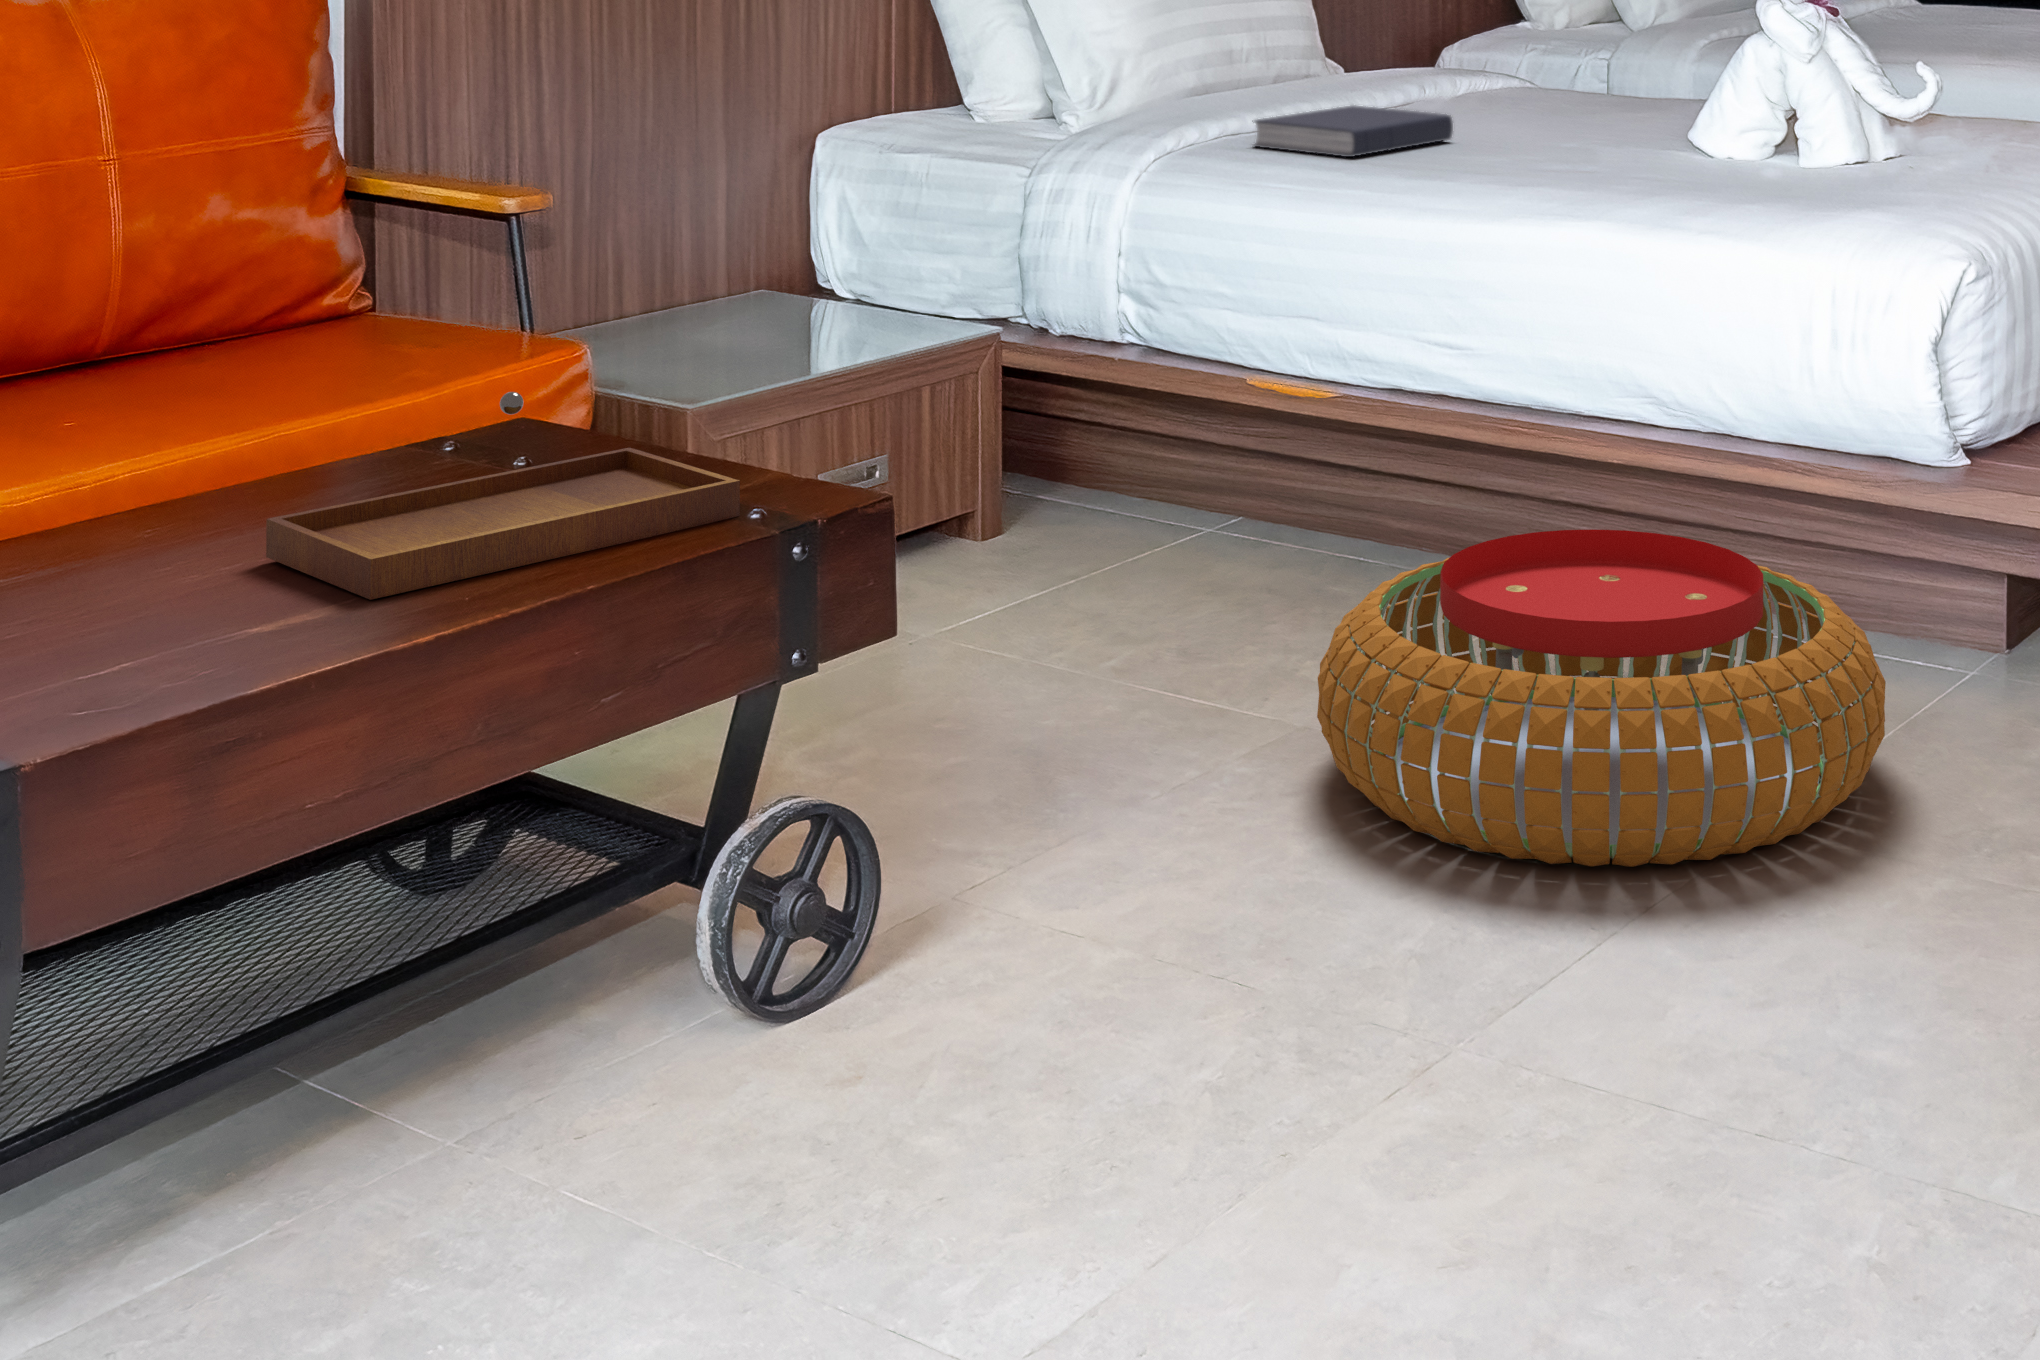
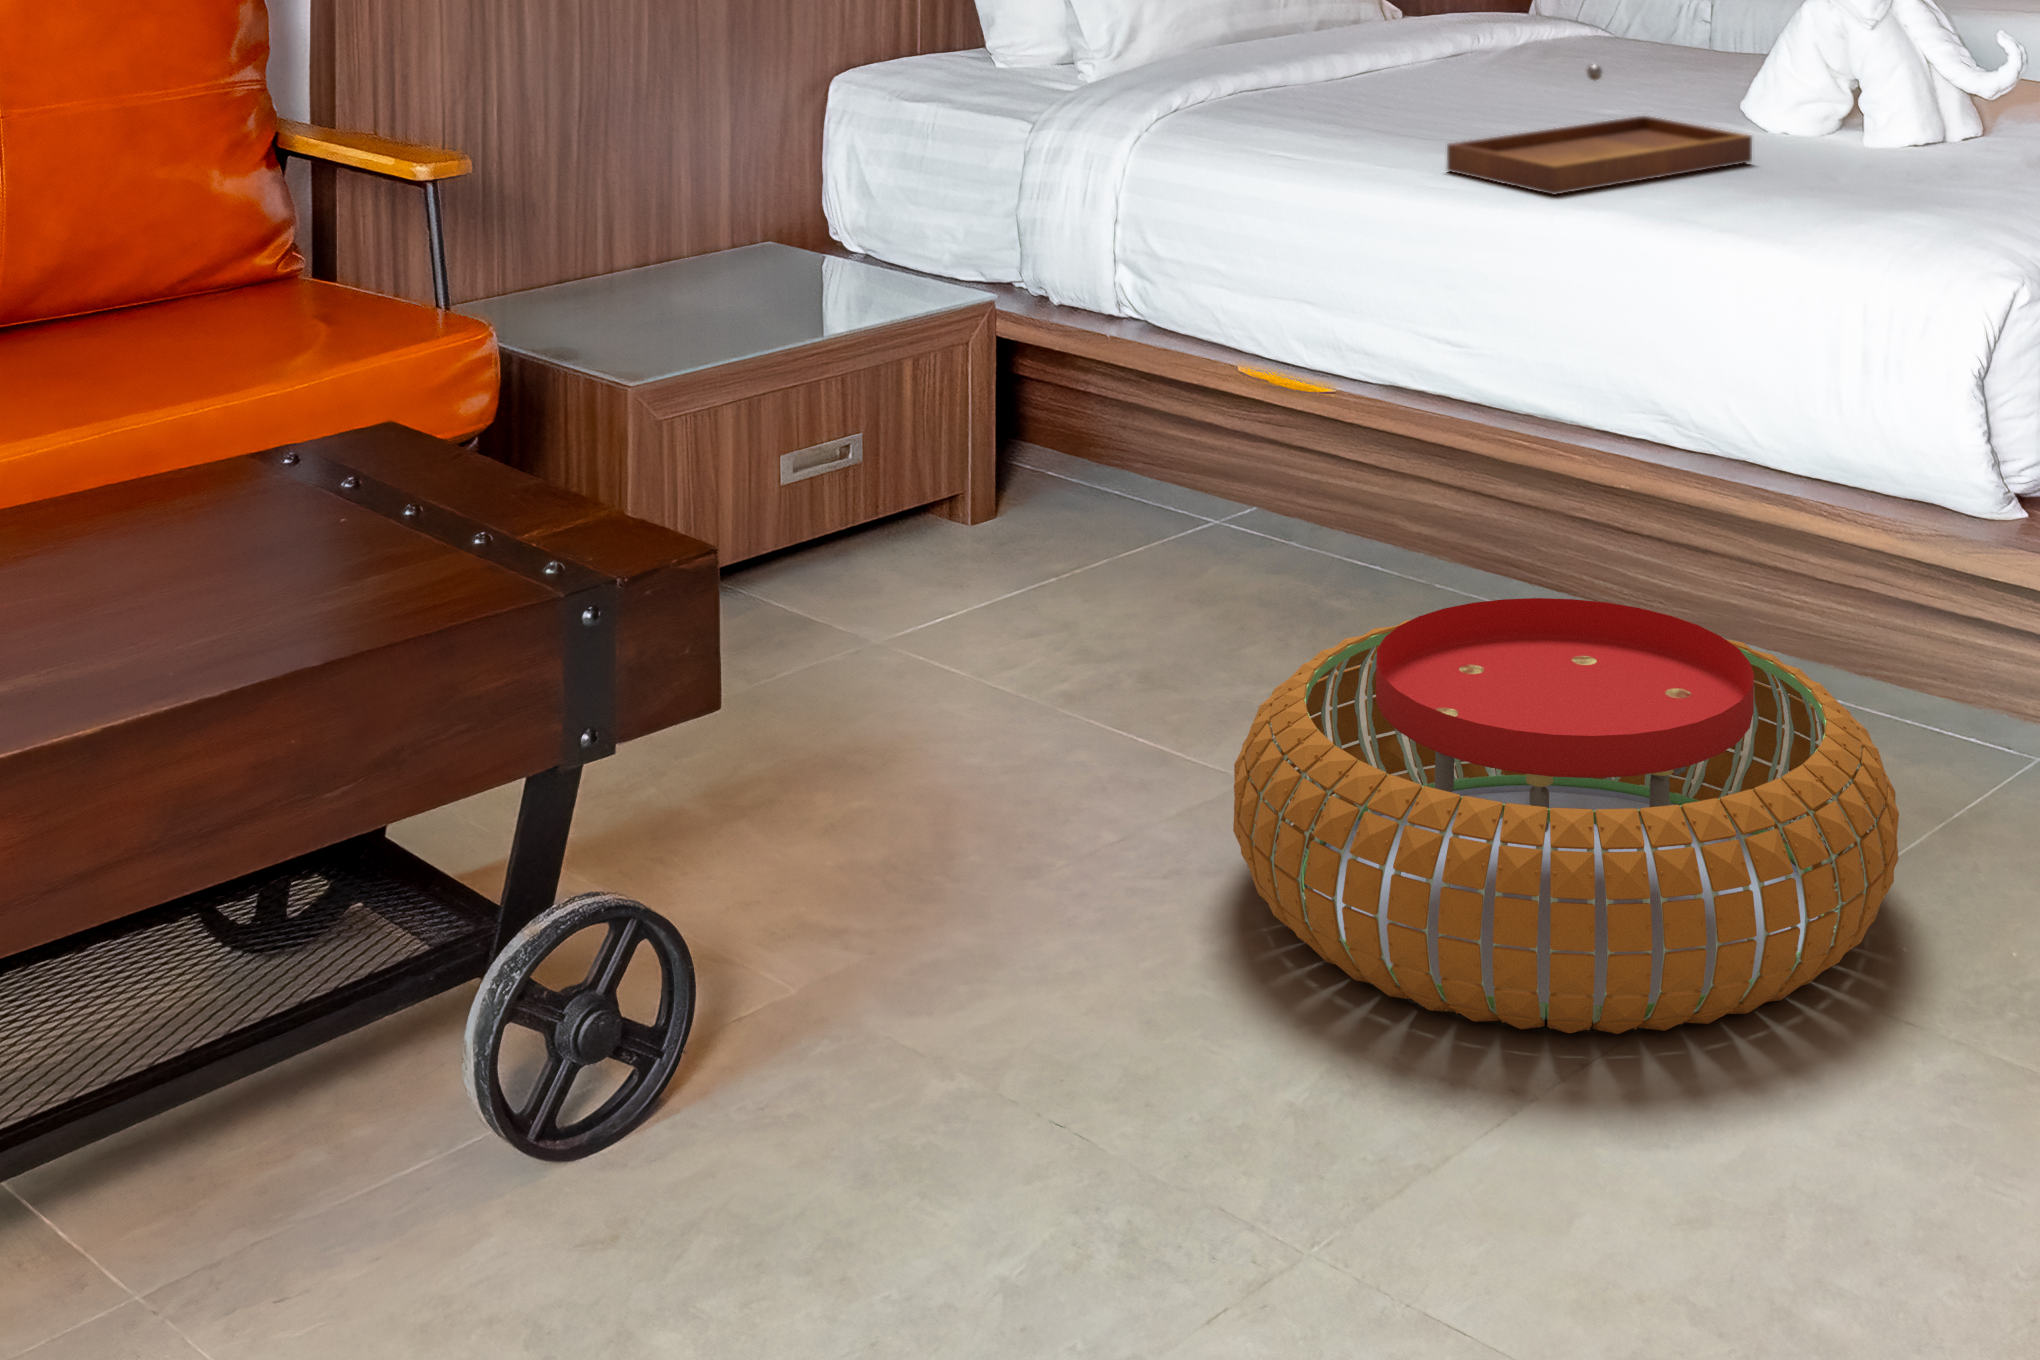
book: present [1254,105,1453,157] -> none [1259,68,1483,132]
tray: present [266,392,740,600] -> present [1447,65,1752,194]

